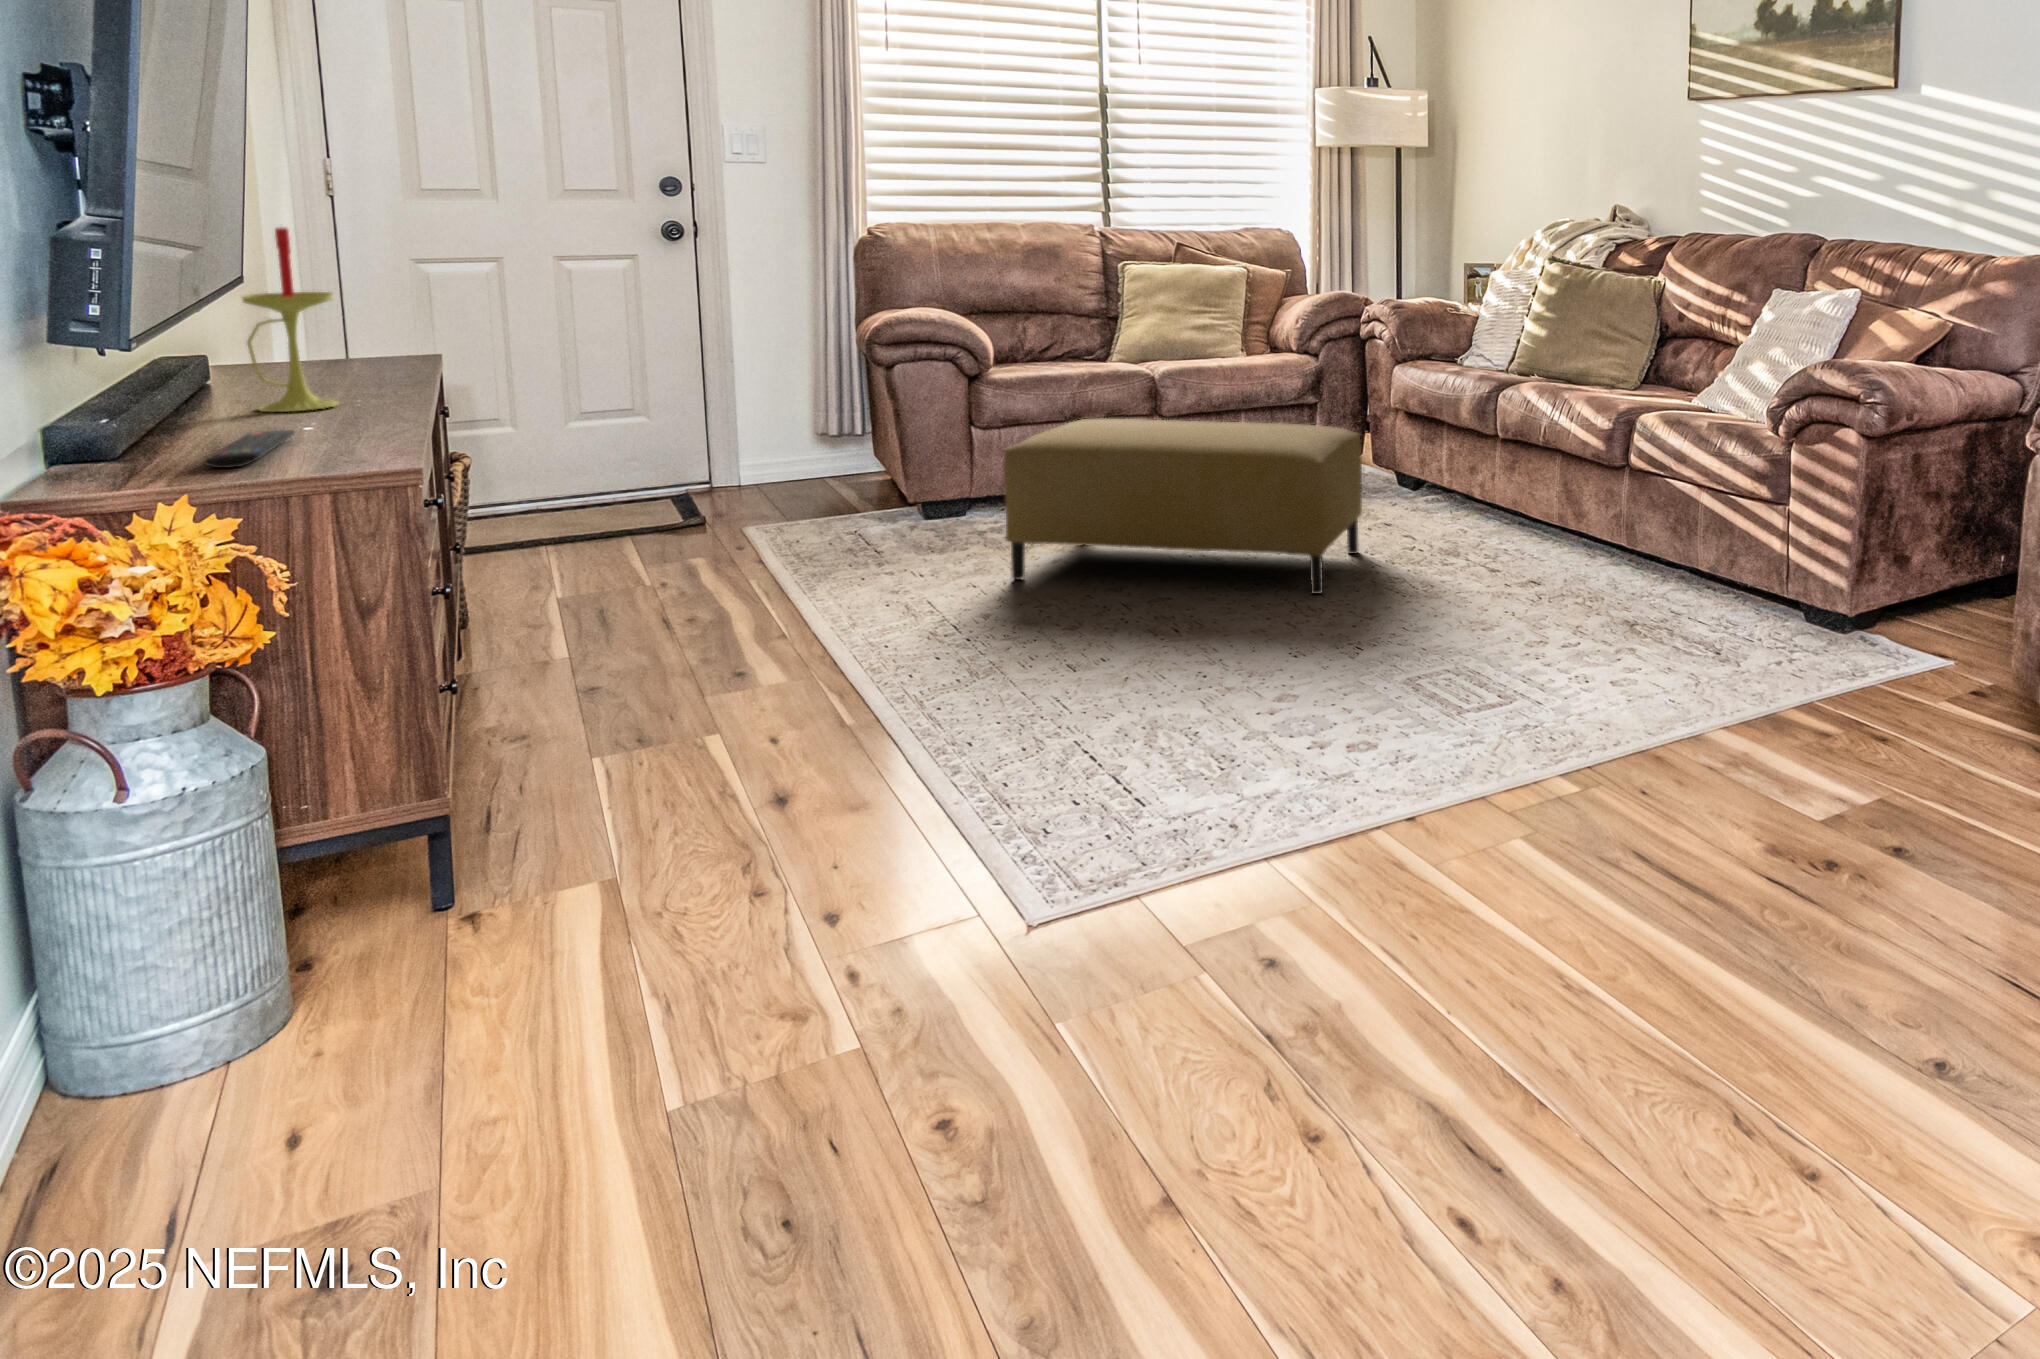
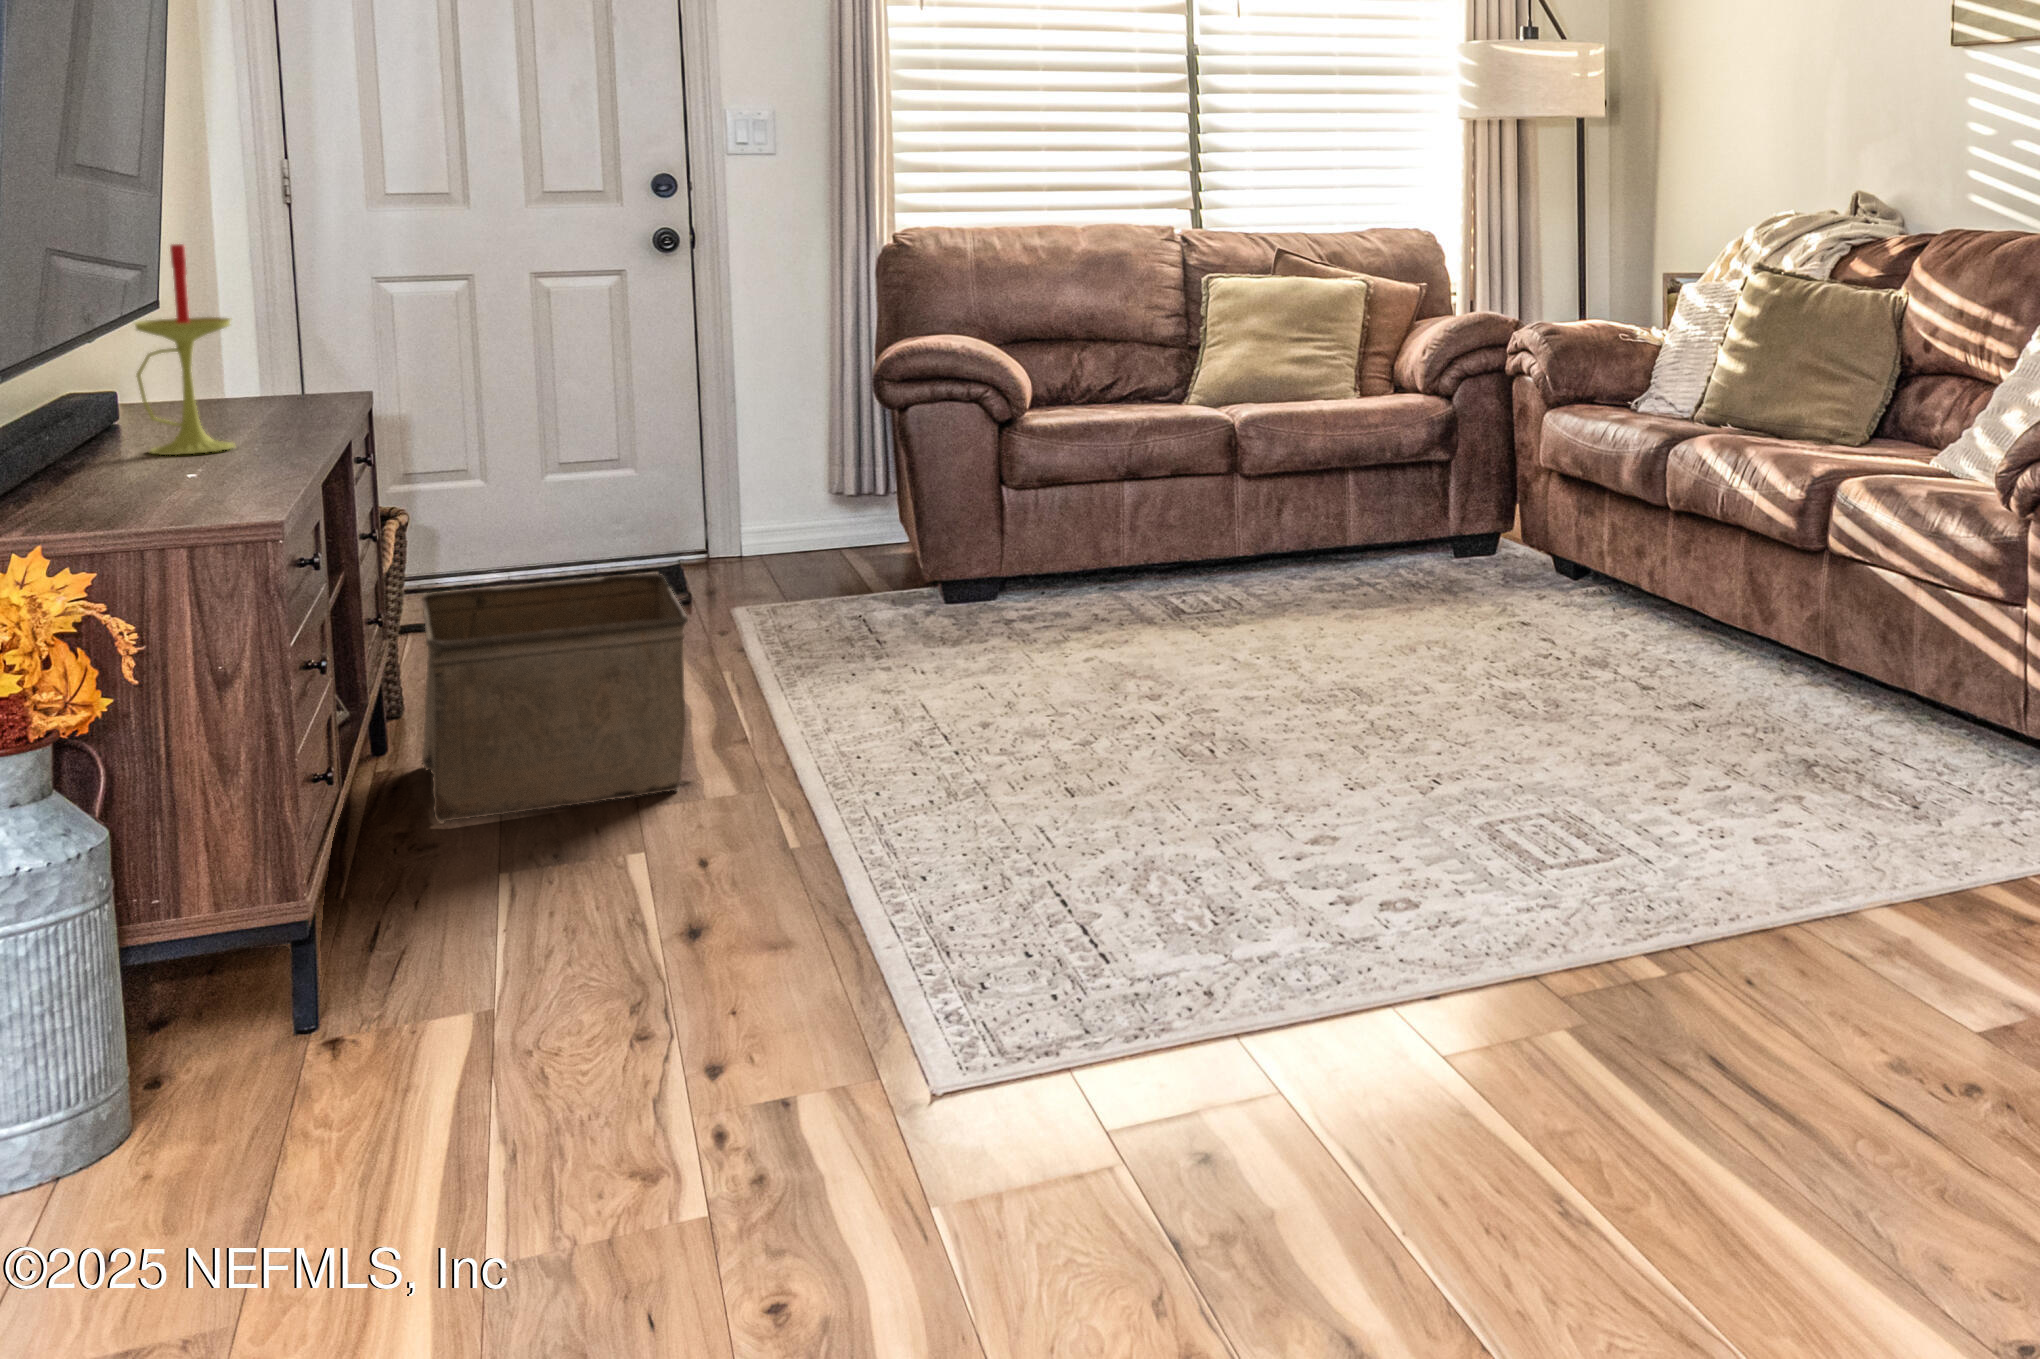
ottoman: present [1003,418,1362,594] -> none [1020,477,1478,709]
remote control: present [204,430,295,468] -> none [64,475,171,516]
storage bin: none [497,505,744,720] -> present [422,574,688,824]

